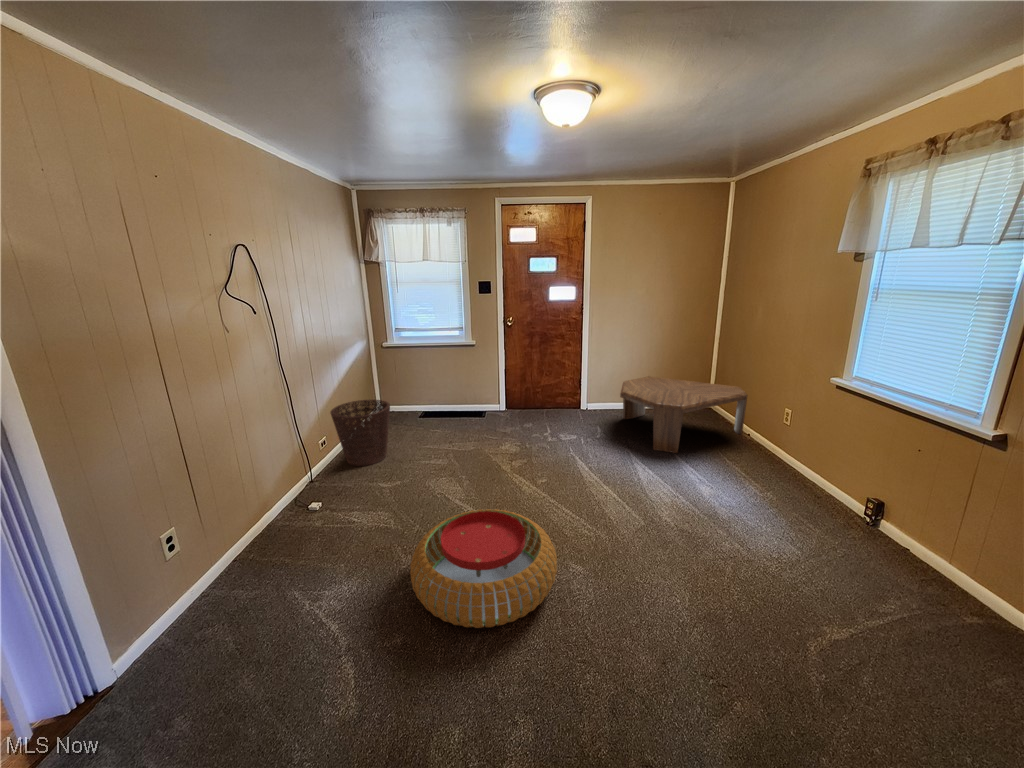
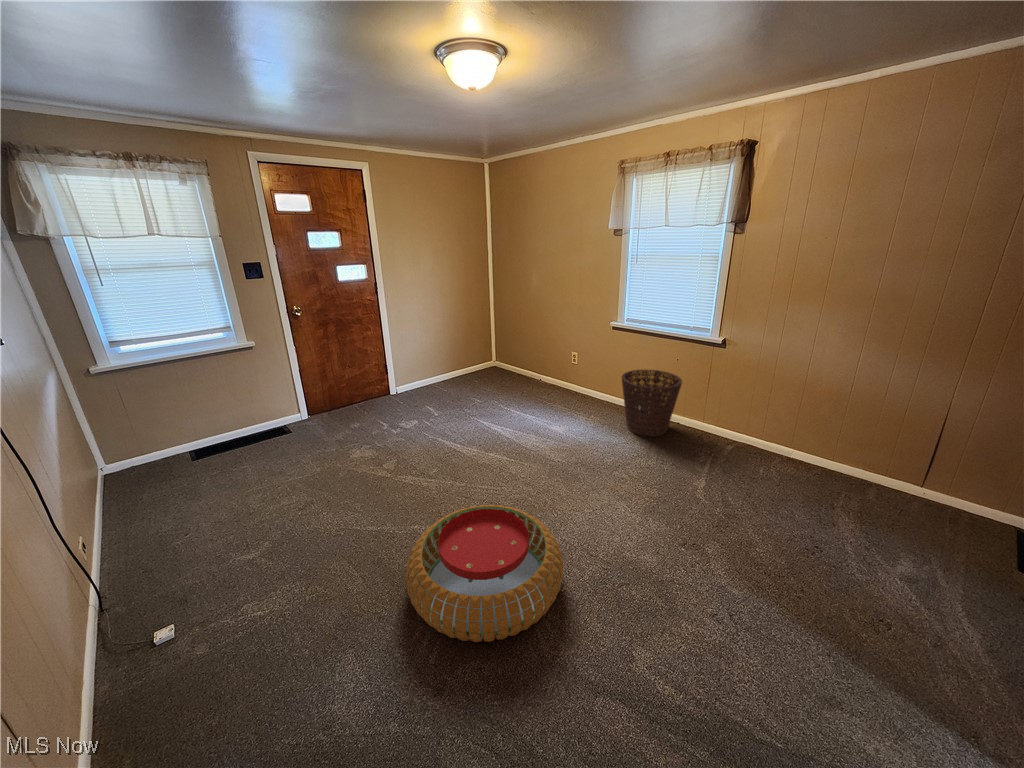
coffee table: present [620,376,747,453] -> none [435,342,537,411]
basket: present [330,400,390,466] -> present [622,370,682,437]

